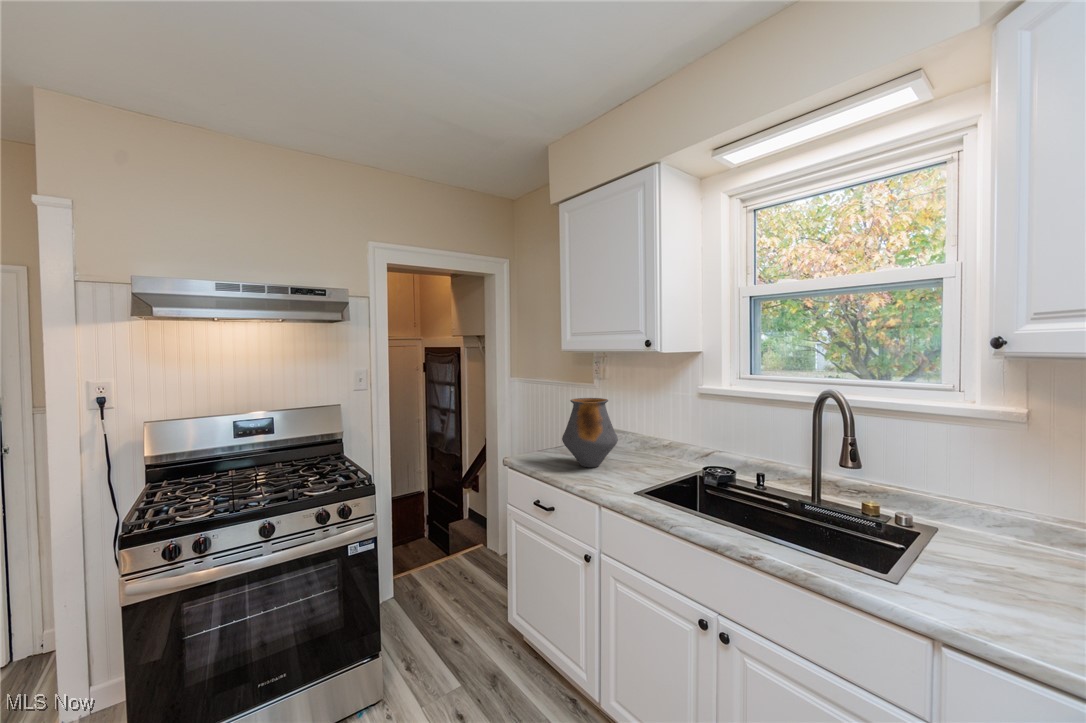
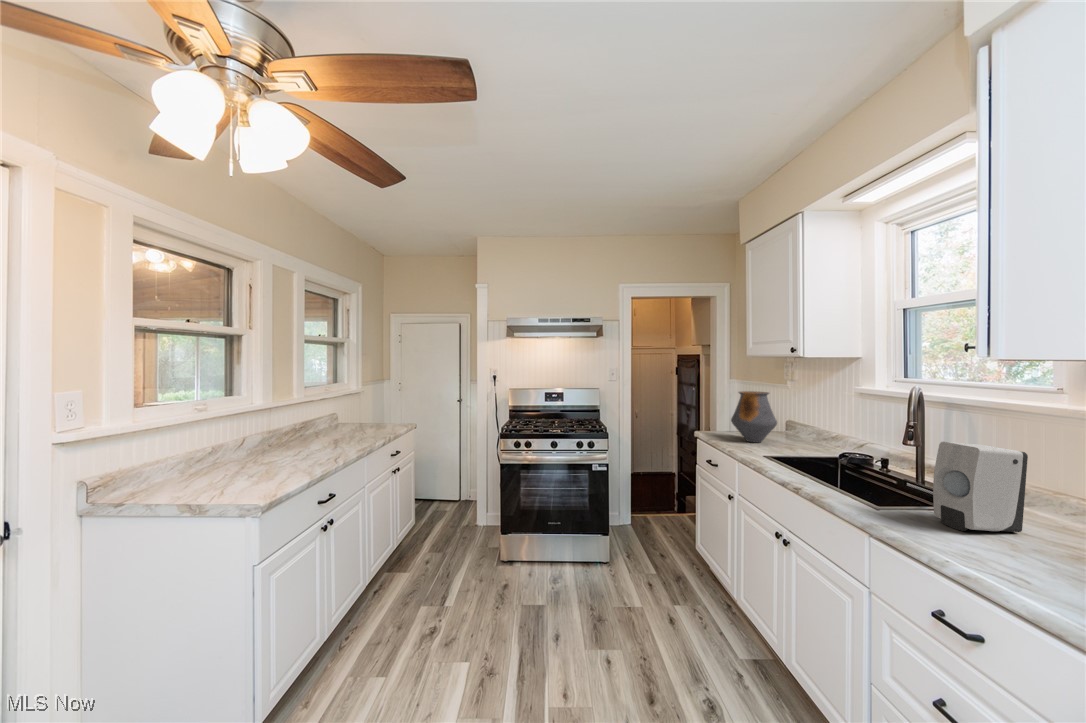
soap dispenser: none [962,469,1041,602] -> present [933,442,1028,532]

